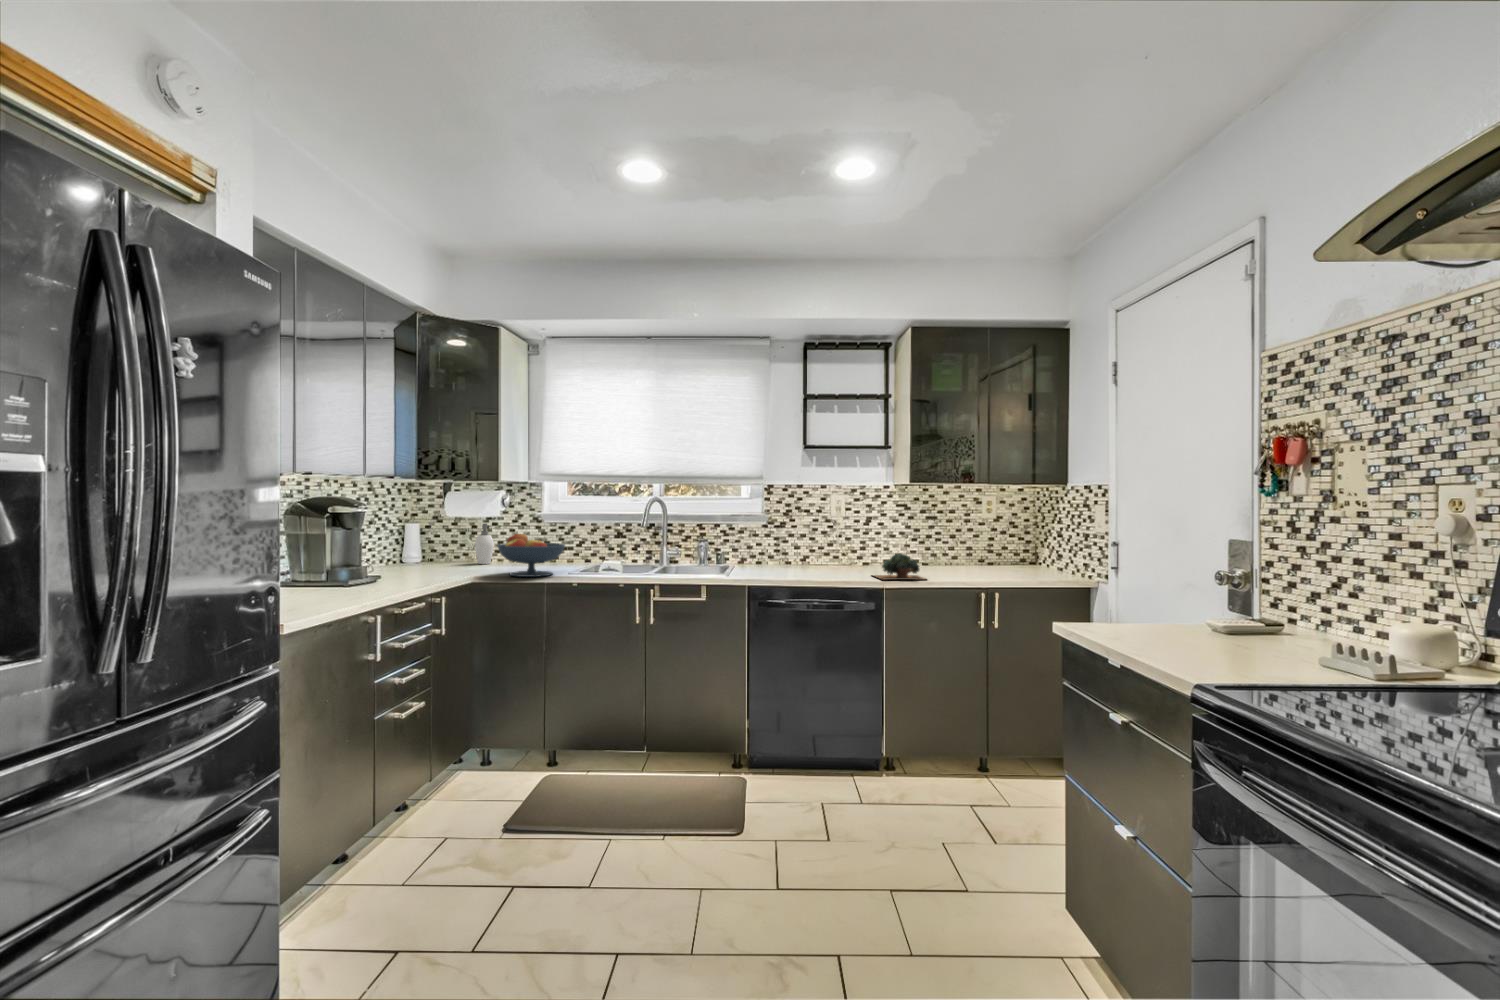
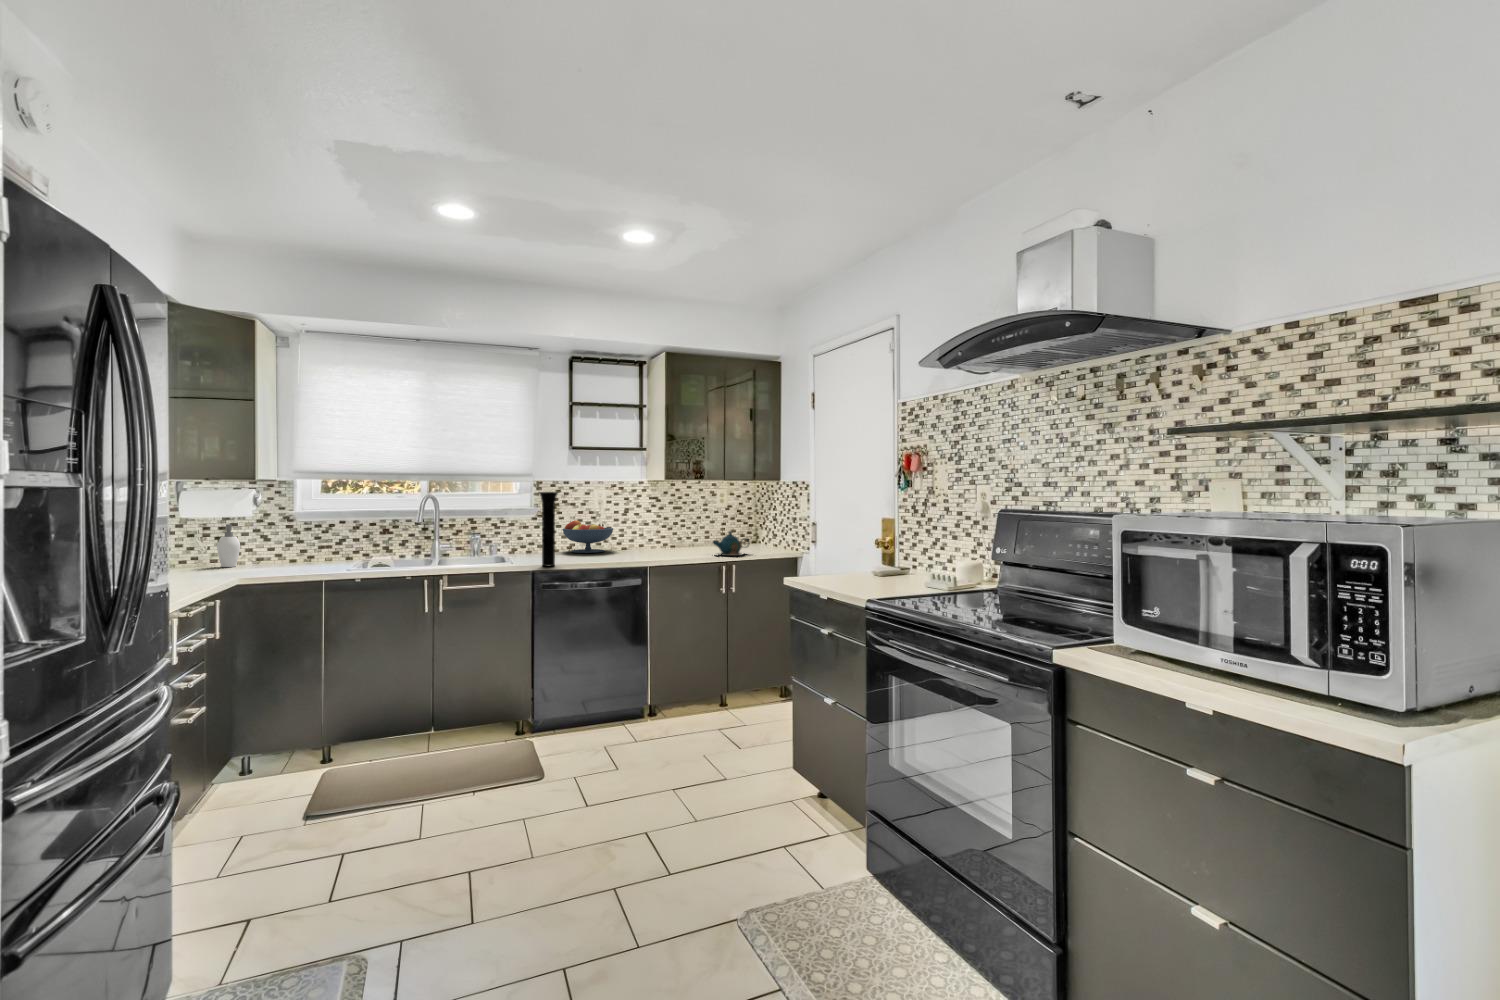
vase: none [755,495,778,582] -> present [539,492,558,567]
fruit bowl: present [497,534,565,577] -> present [562,521,613,553]
teapot: none [965,548,1027,581] -> present [713,531,749,556]
succulent plant: present [873,553,925,580] -> none [634,538,682,560]

